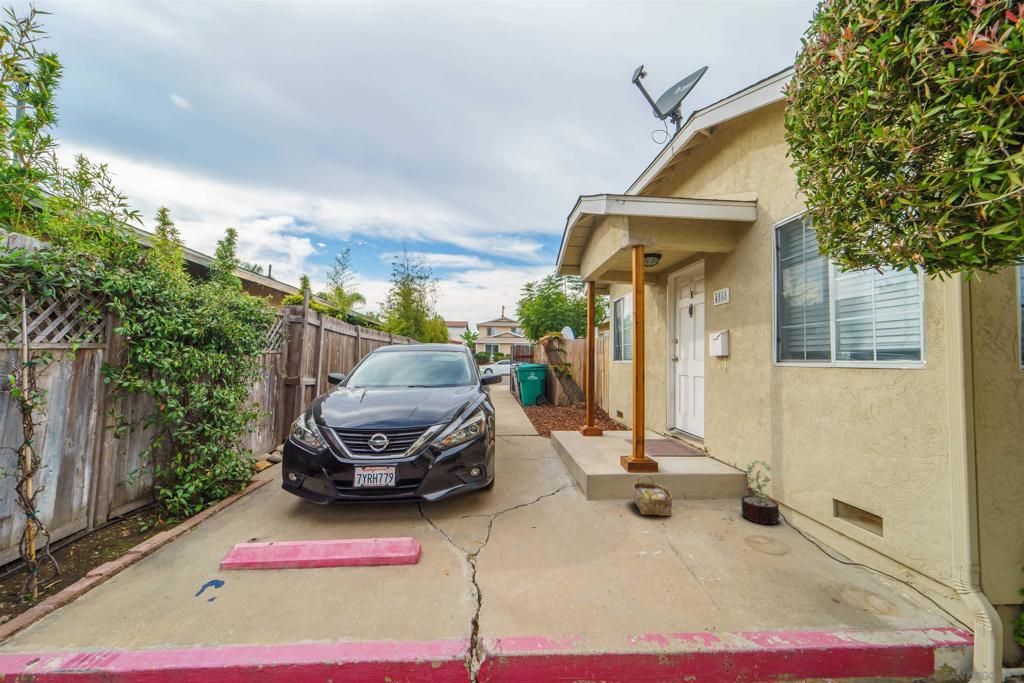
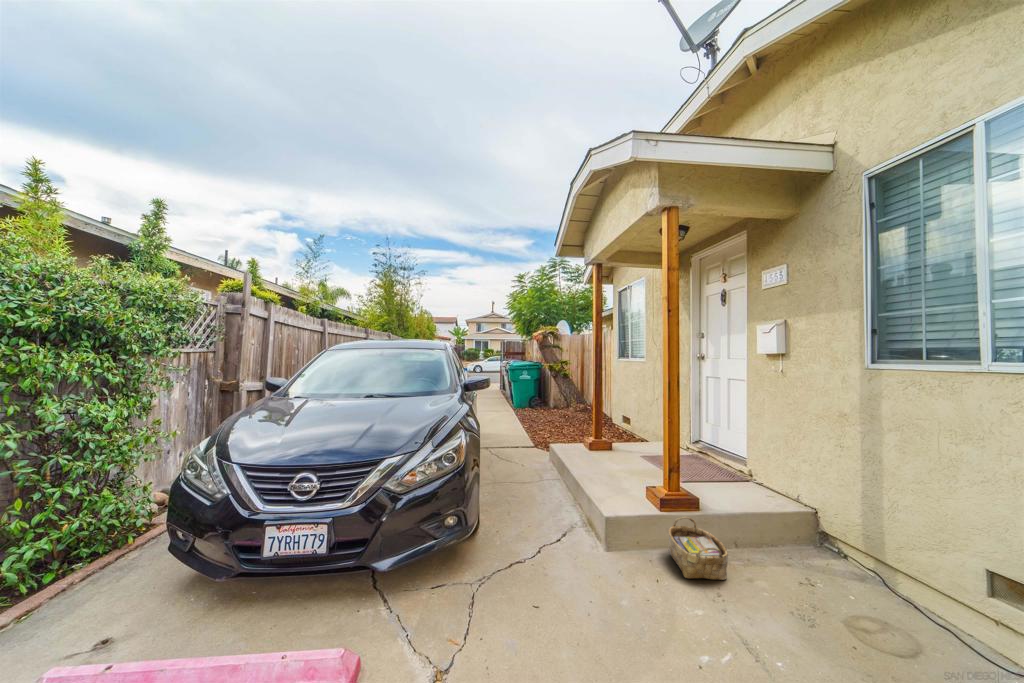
decorative plant: present [741,460,780,524] -> none [821,498,881,594]

